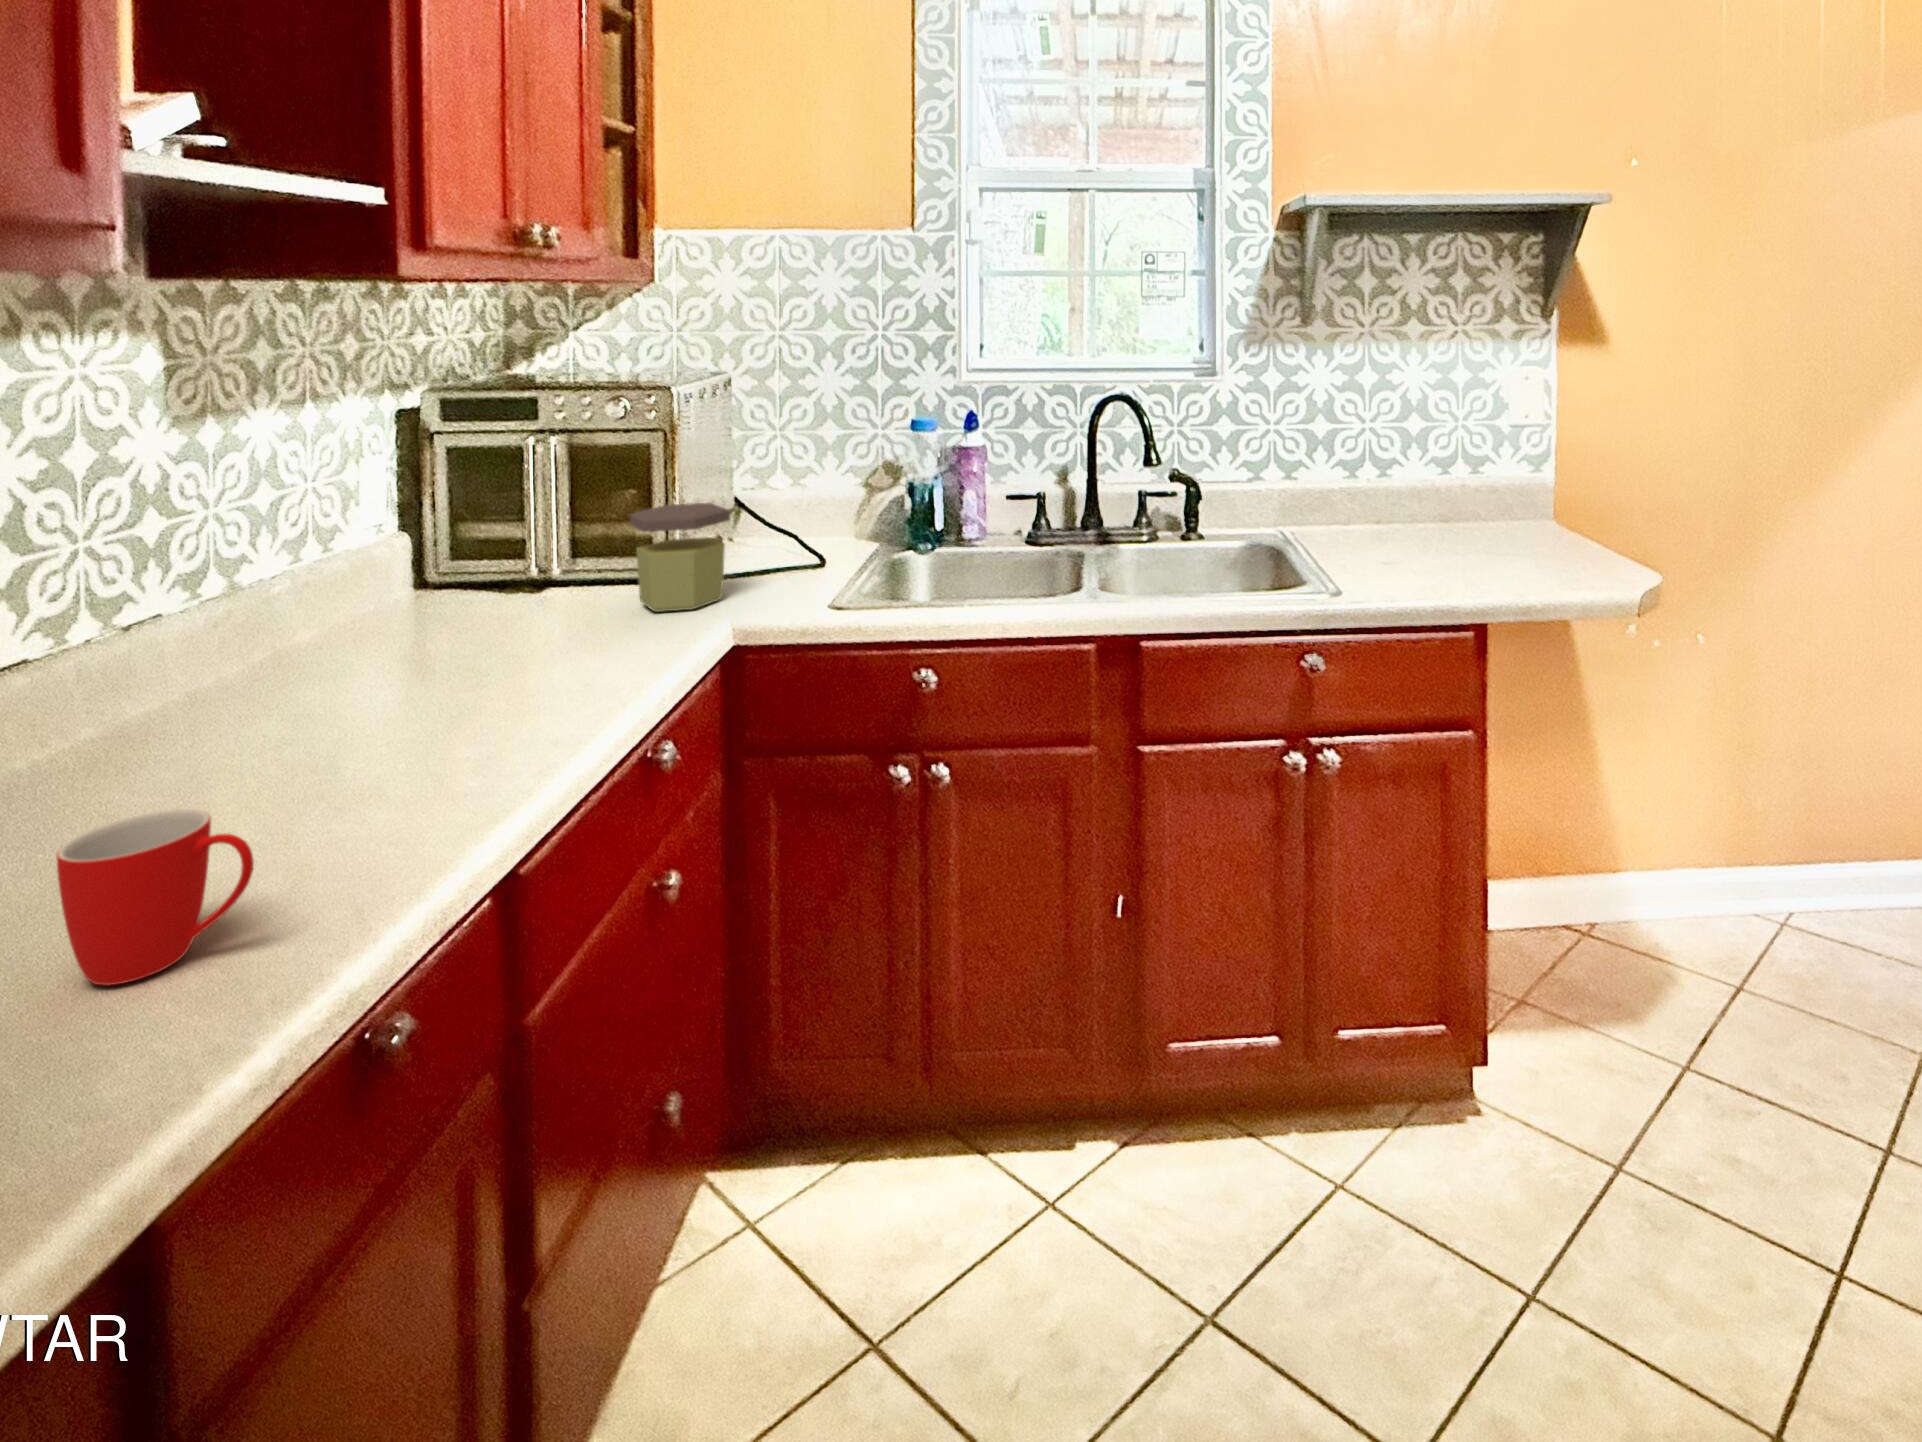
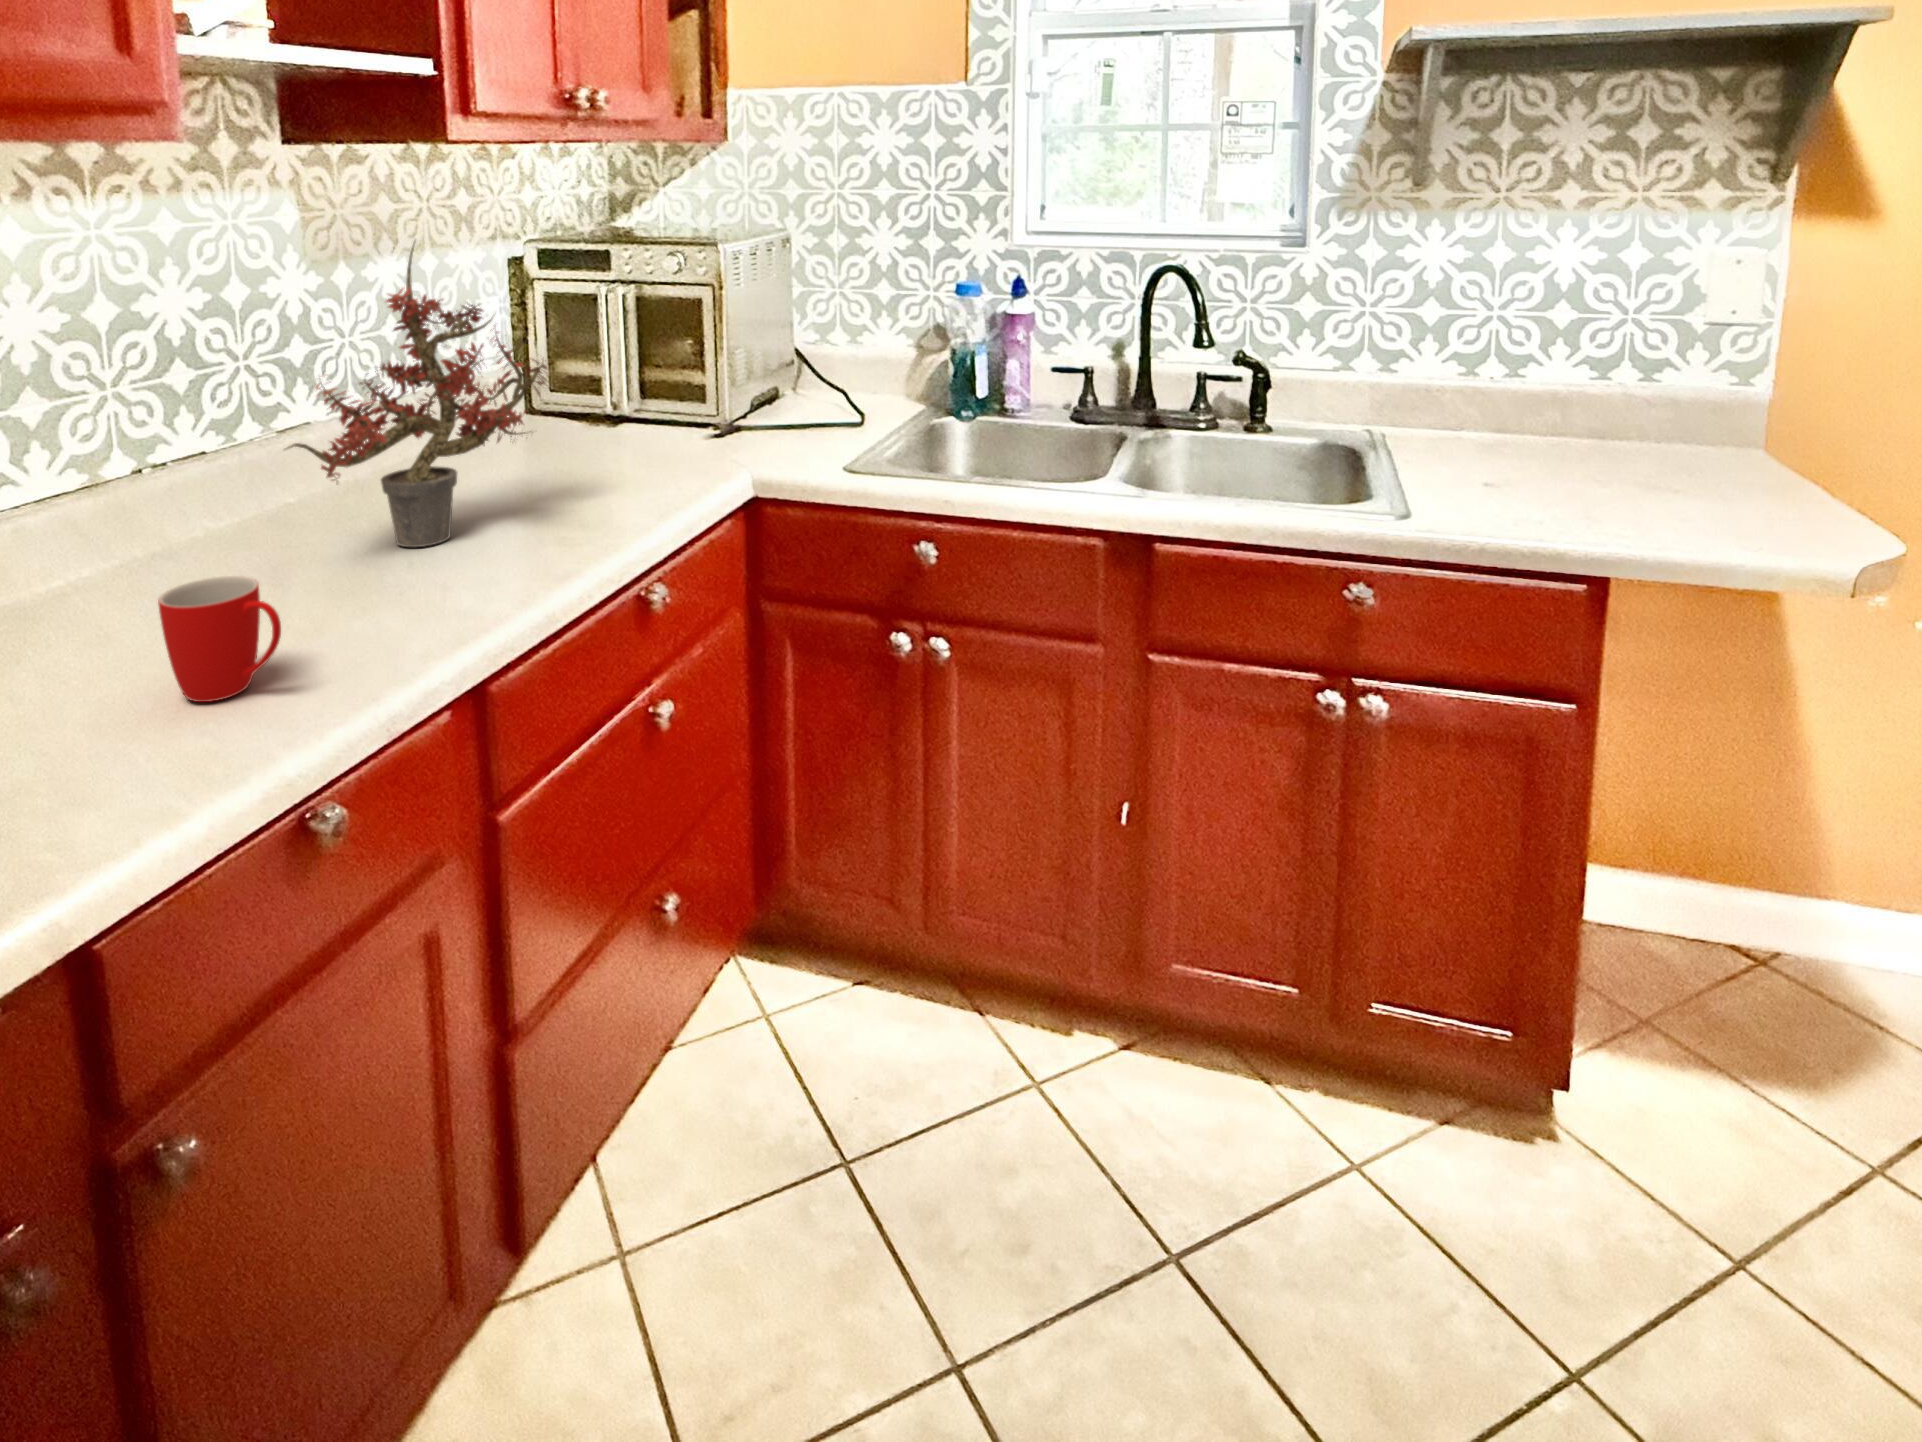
potted plant: none [181,387,517,754] -> present [285,242,547,547]
jar: present [630,503,730,612] -> none [671,356,756,456]

